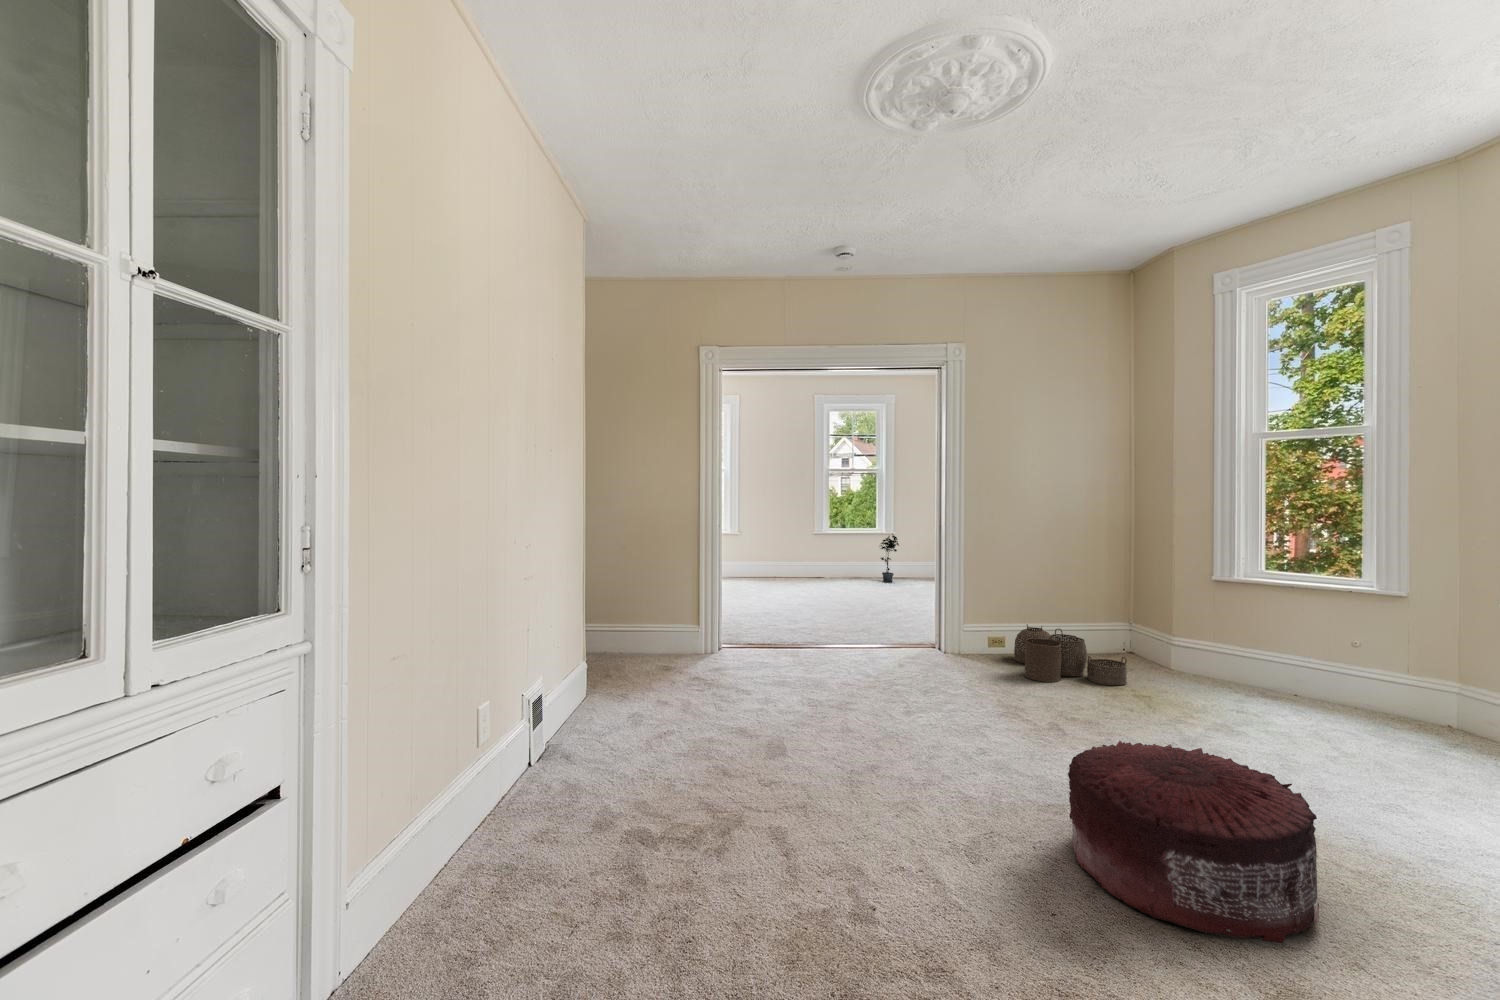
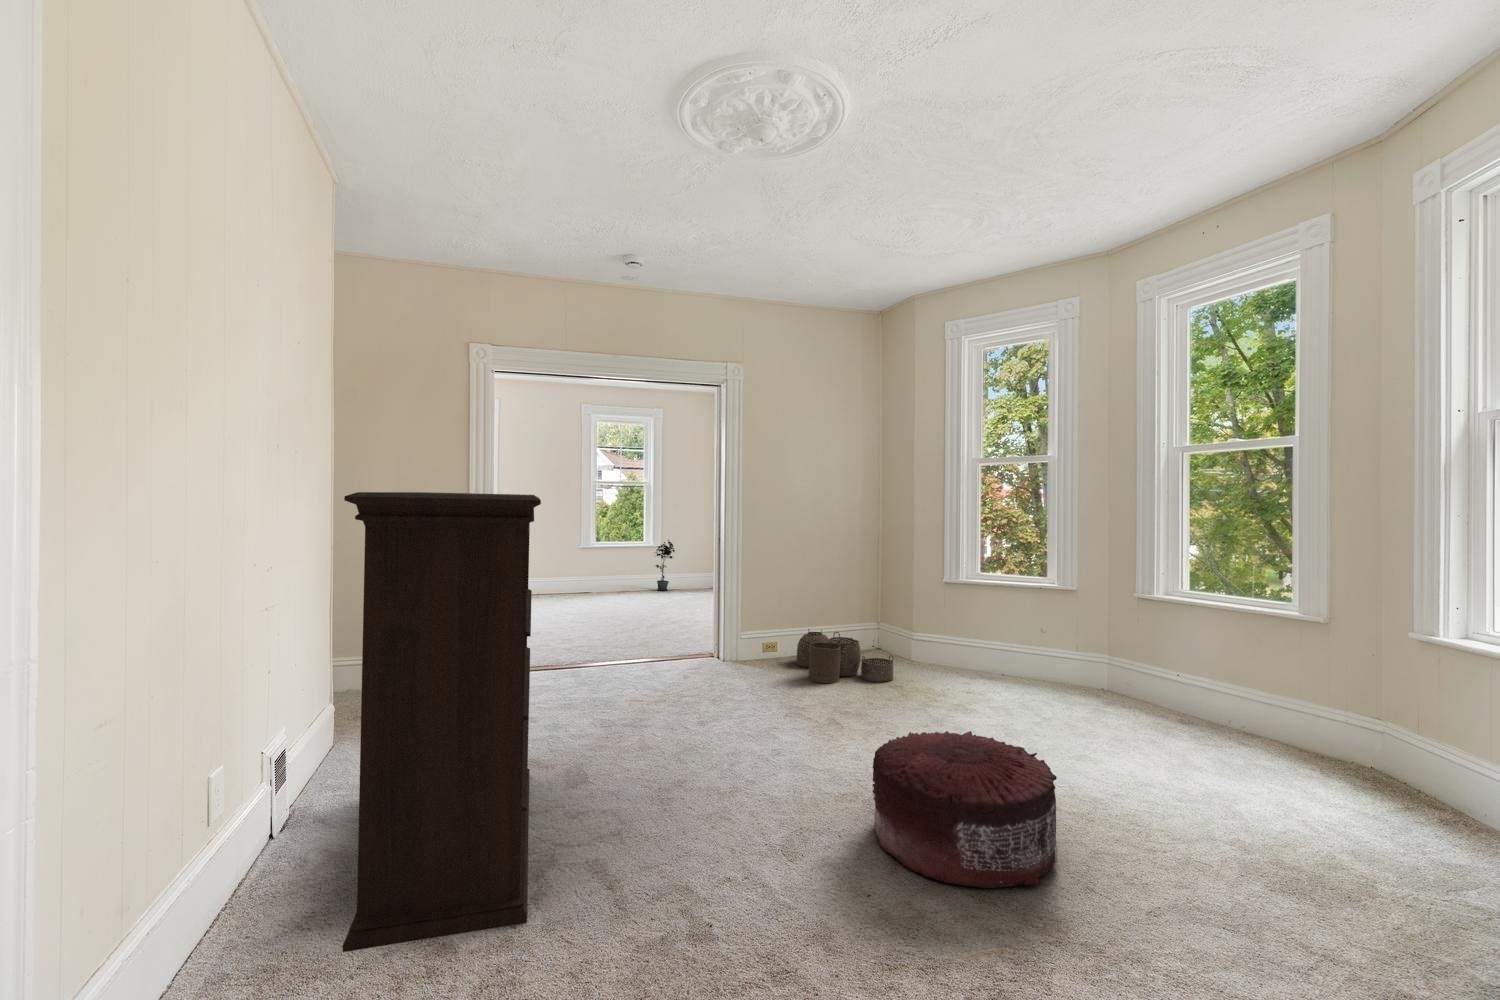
bookshelf: none [554,485,737,870] -> present [342,492,541,952]

